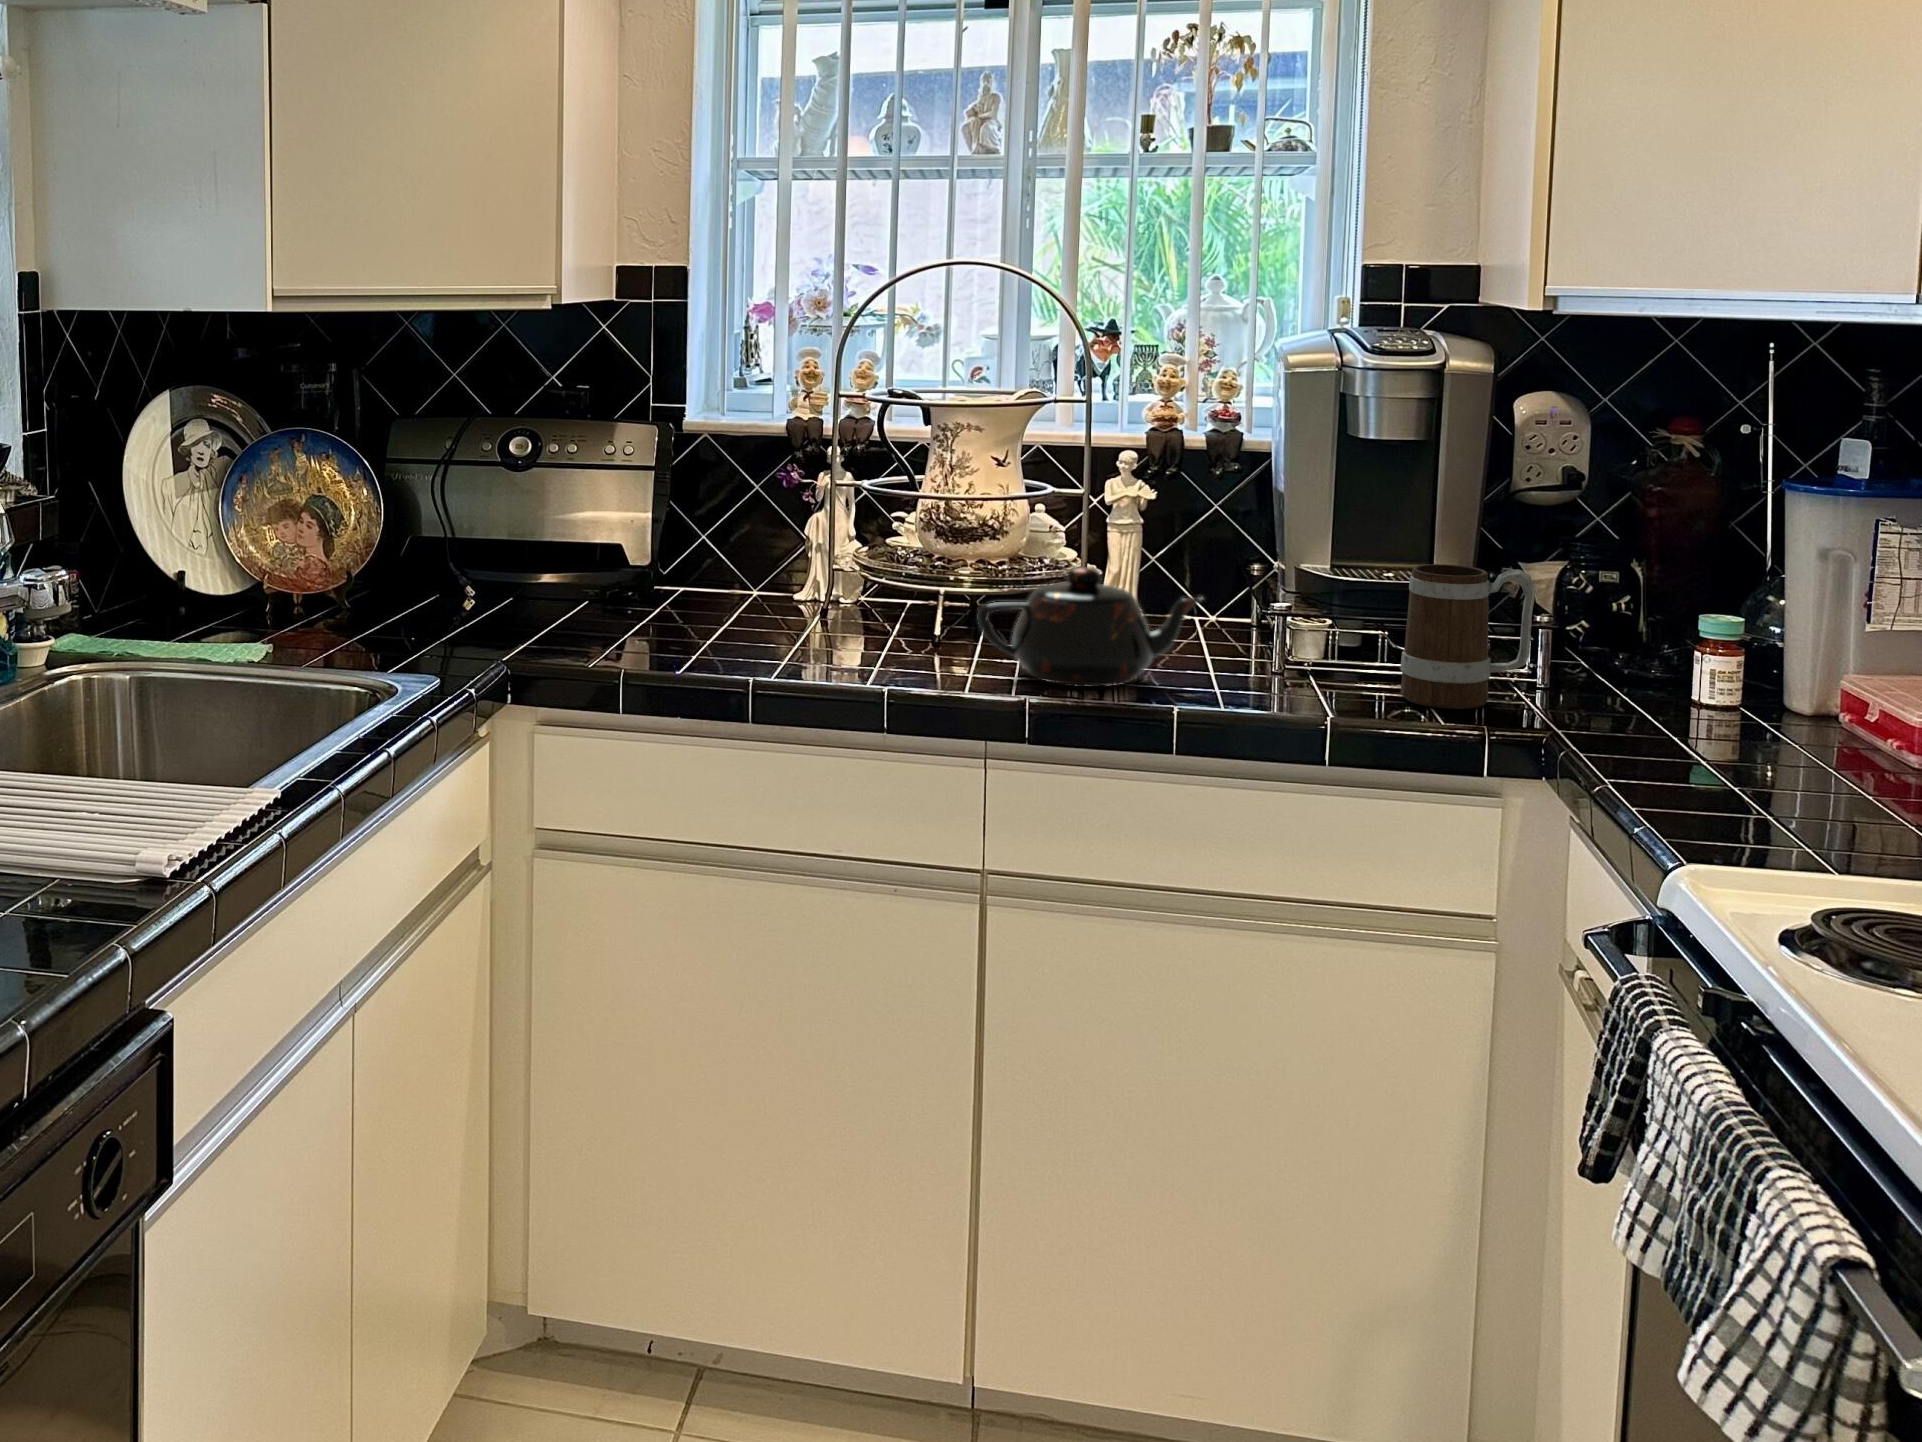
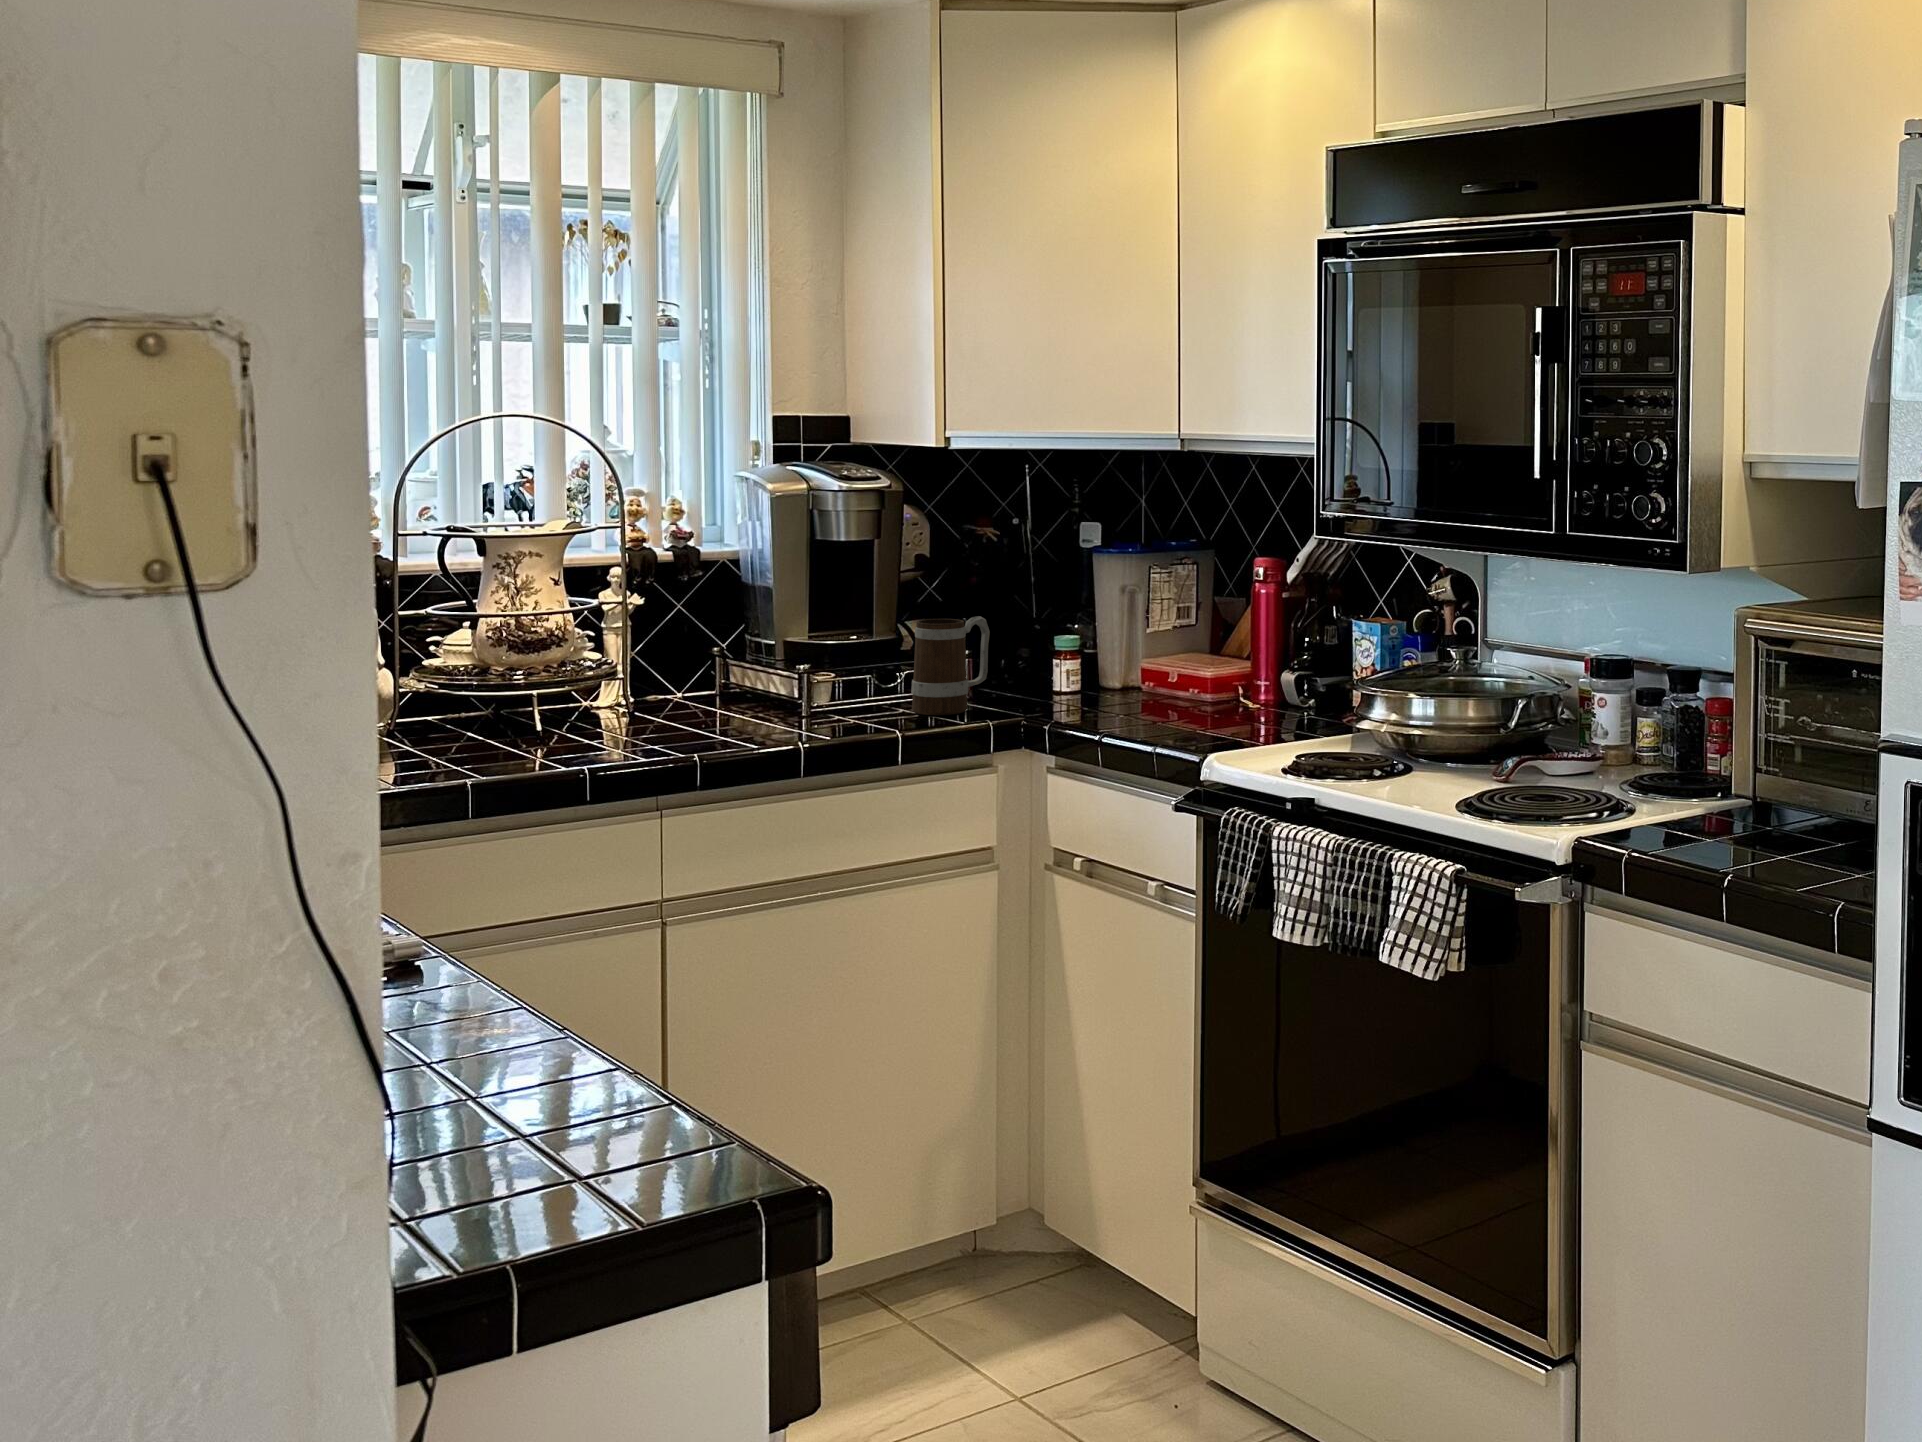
teapot: present [978,567,1203,687] -> none [636,647,791,739]

